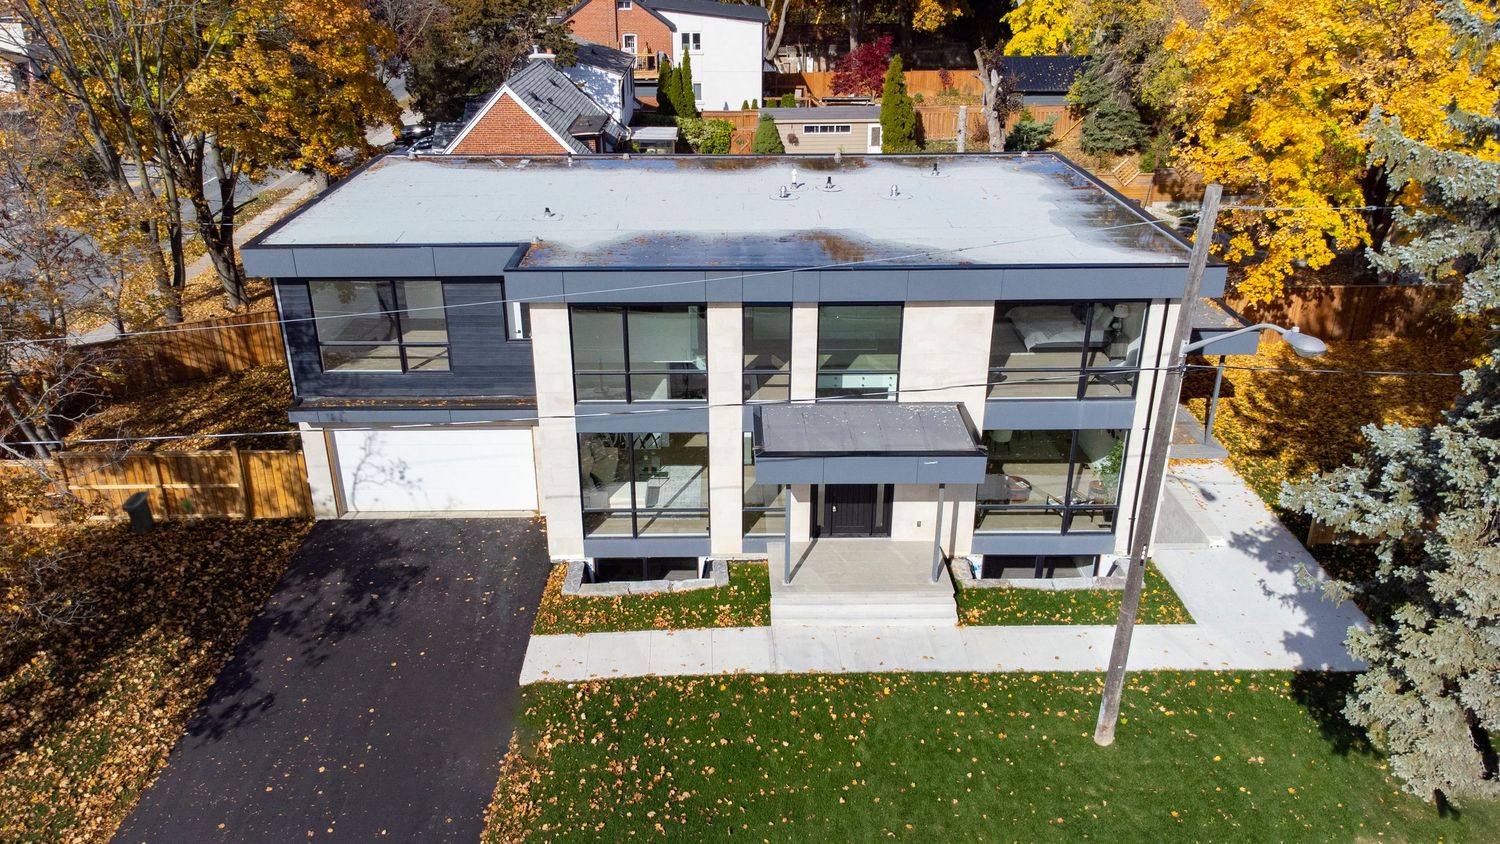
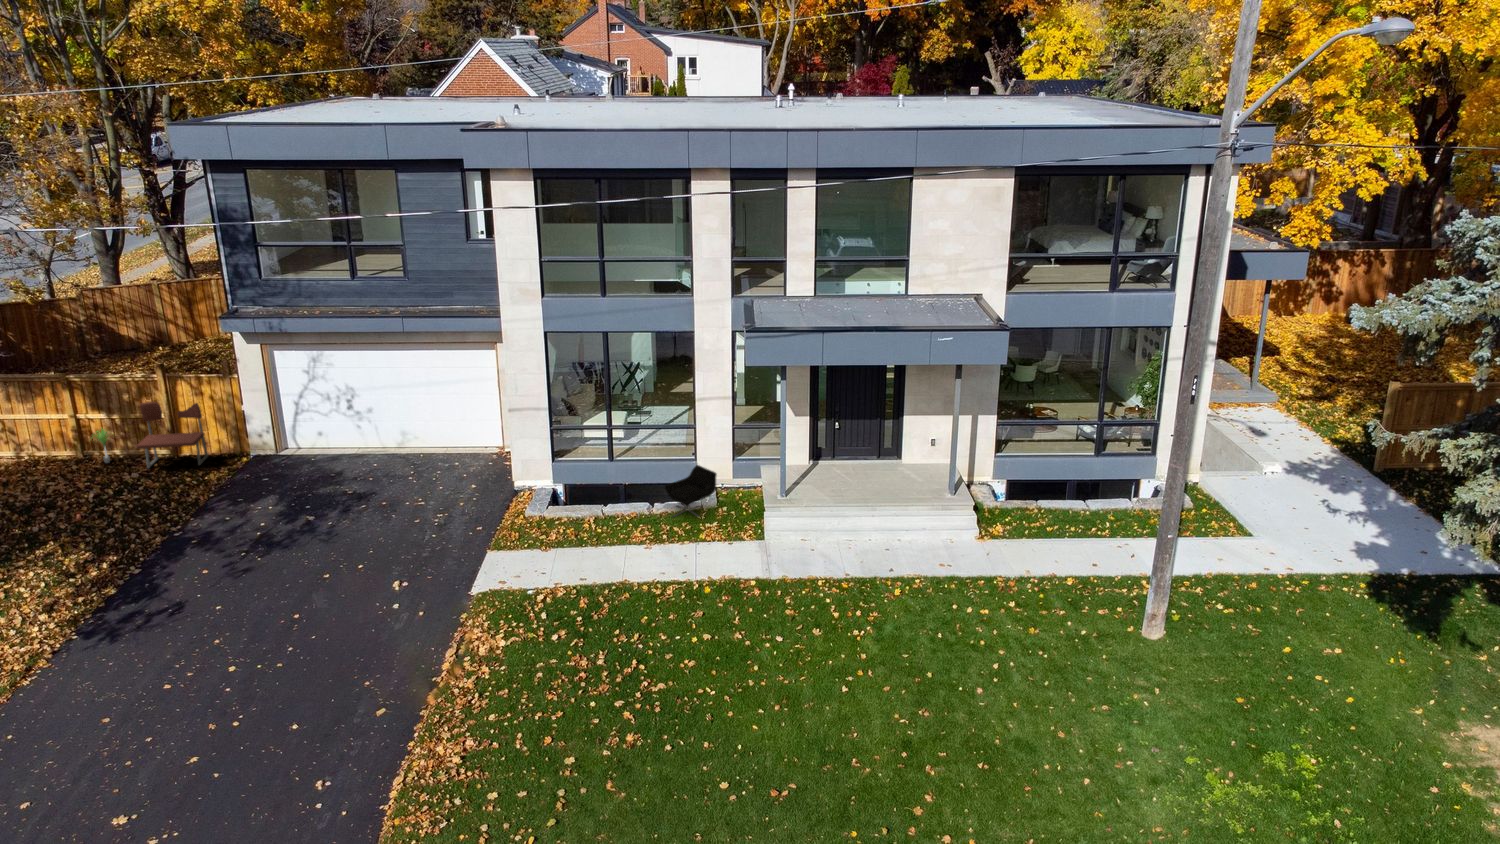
bench: none [218,473,282,533] -> present [136,402,208,468]
trash can: present [122,491,155,535] -> none [27,422,65,470]
lounge chair: none [684,547,730,596] -> present [664,465,717,516]

